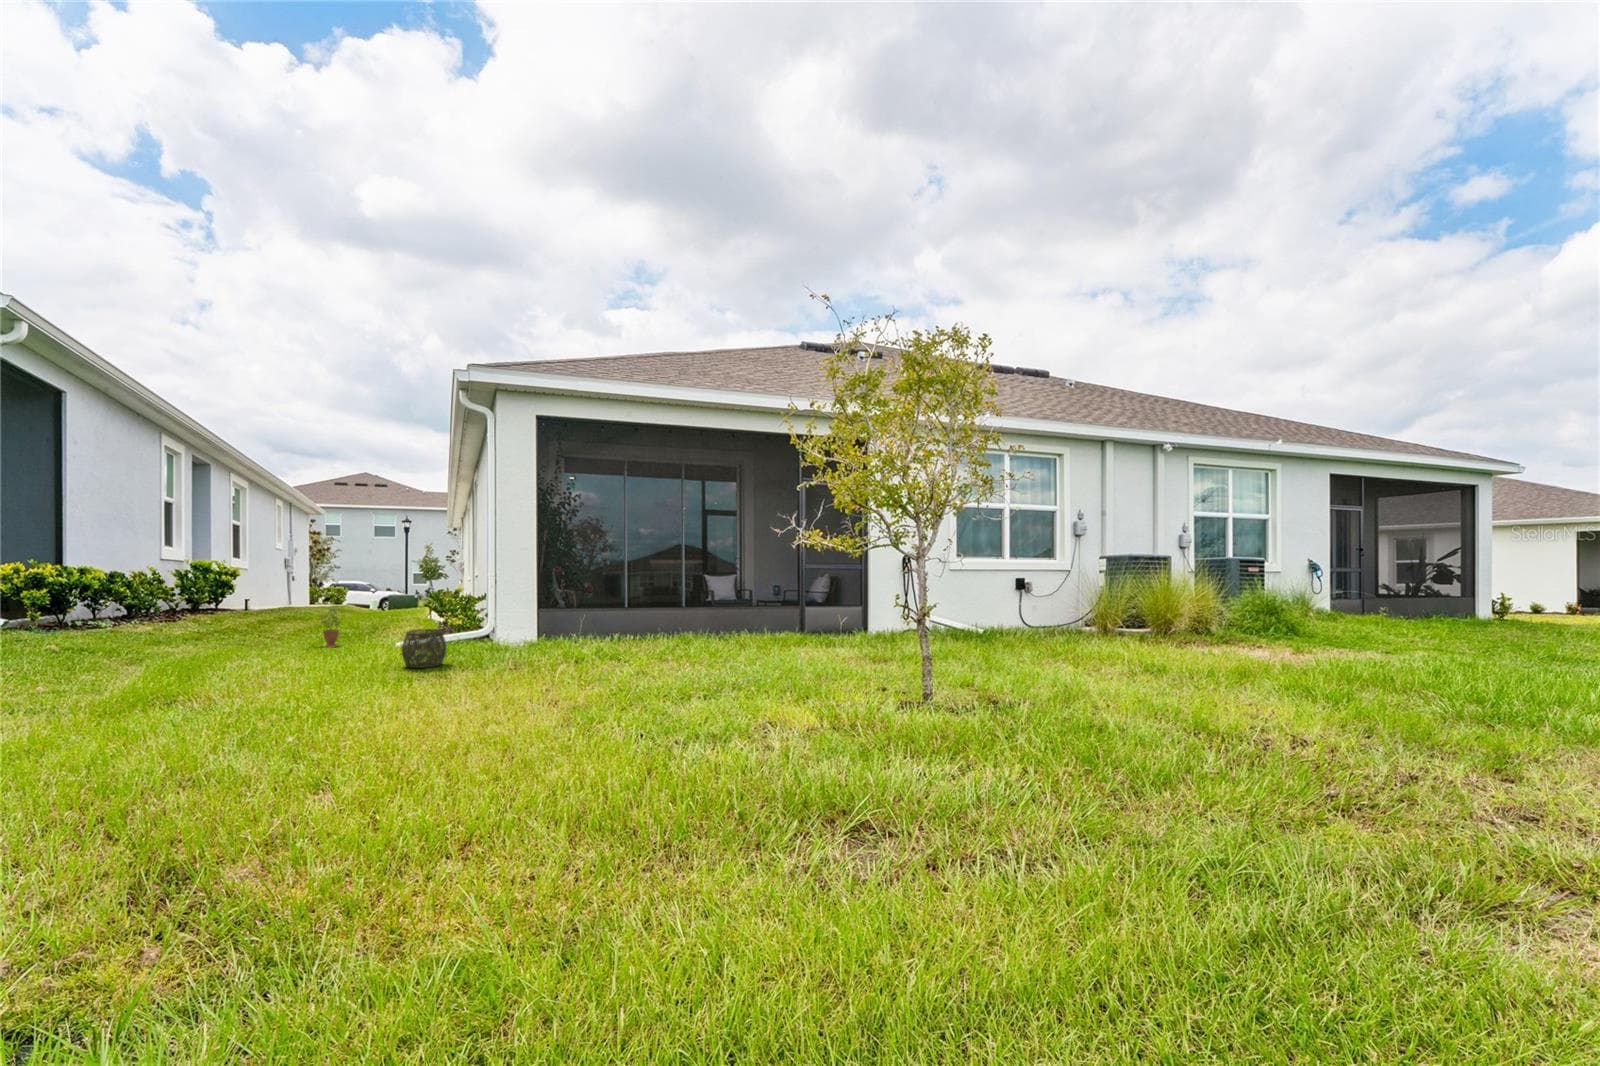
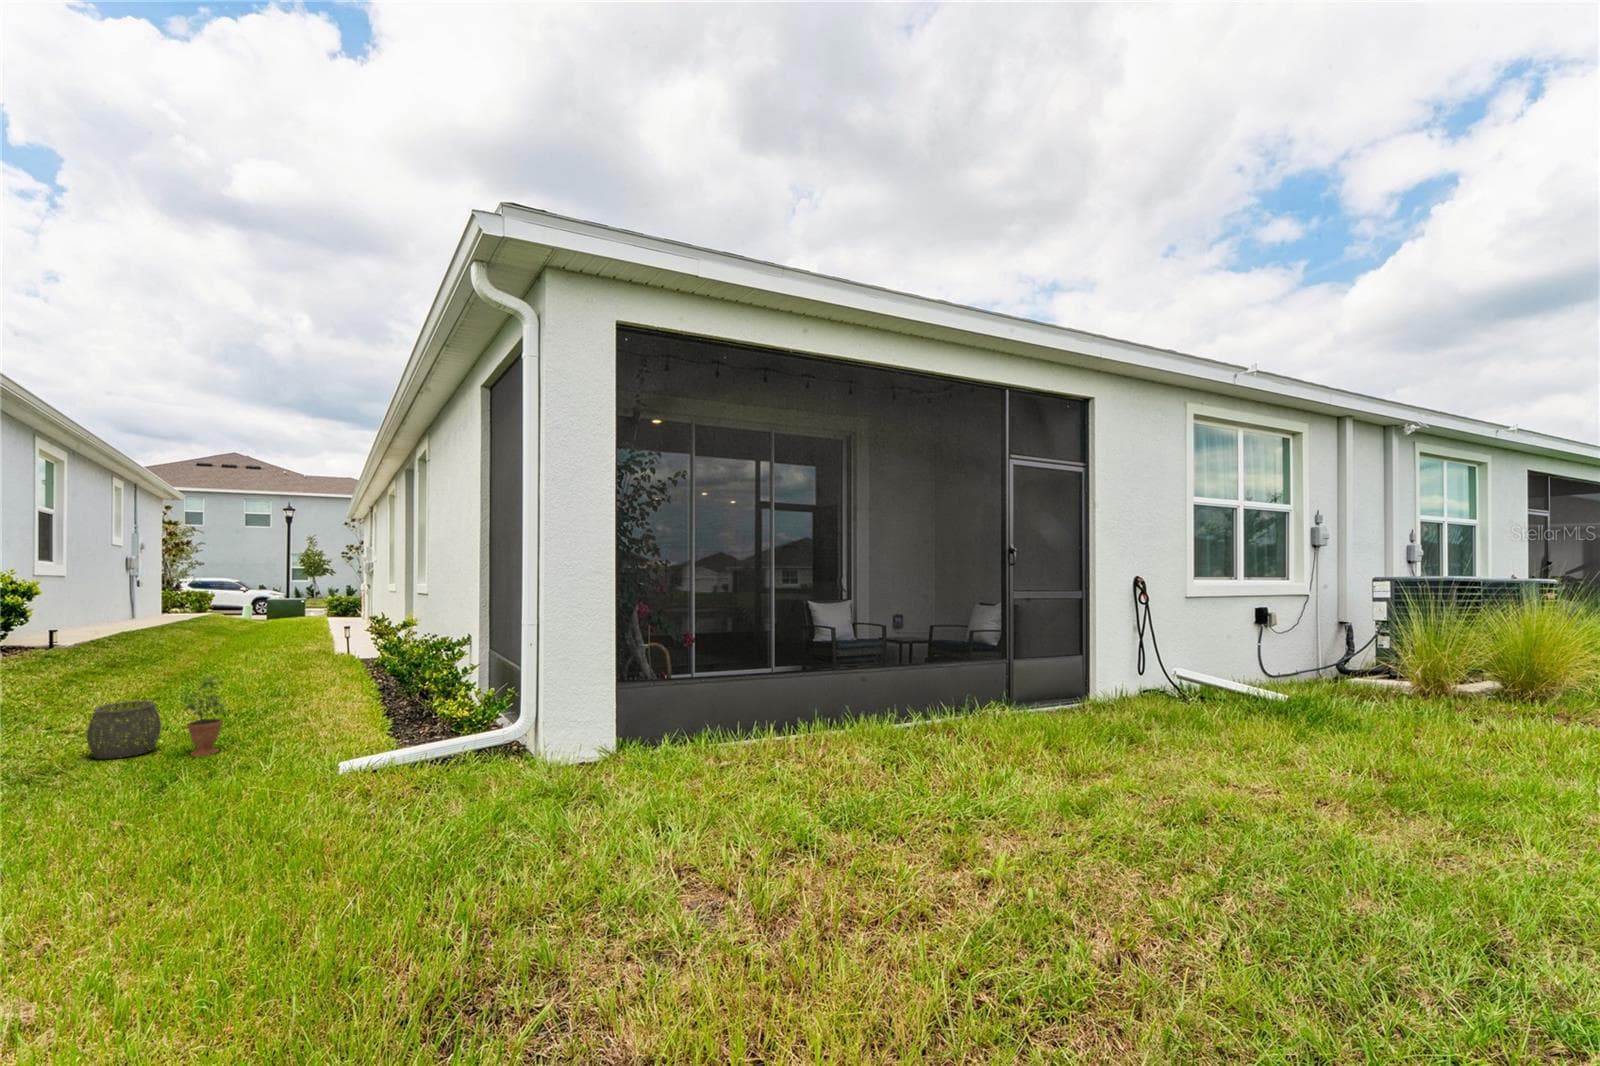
woven basket: present [402,629,446,668] -> present [87,701,161,759]

